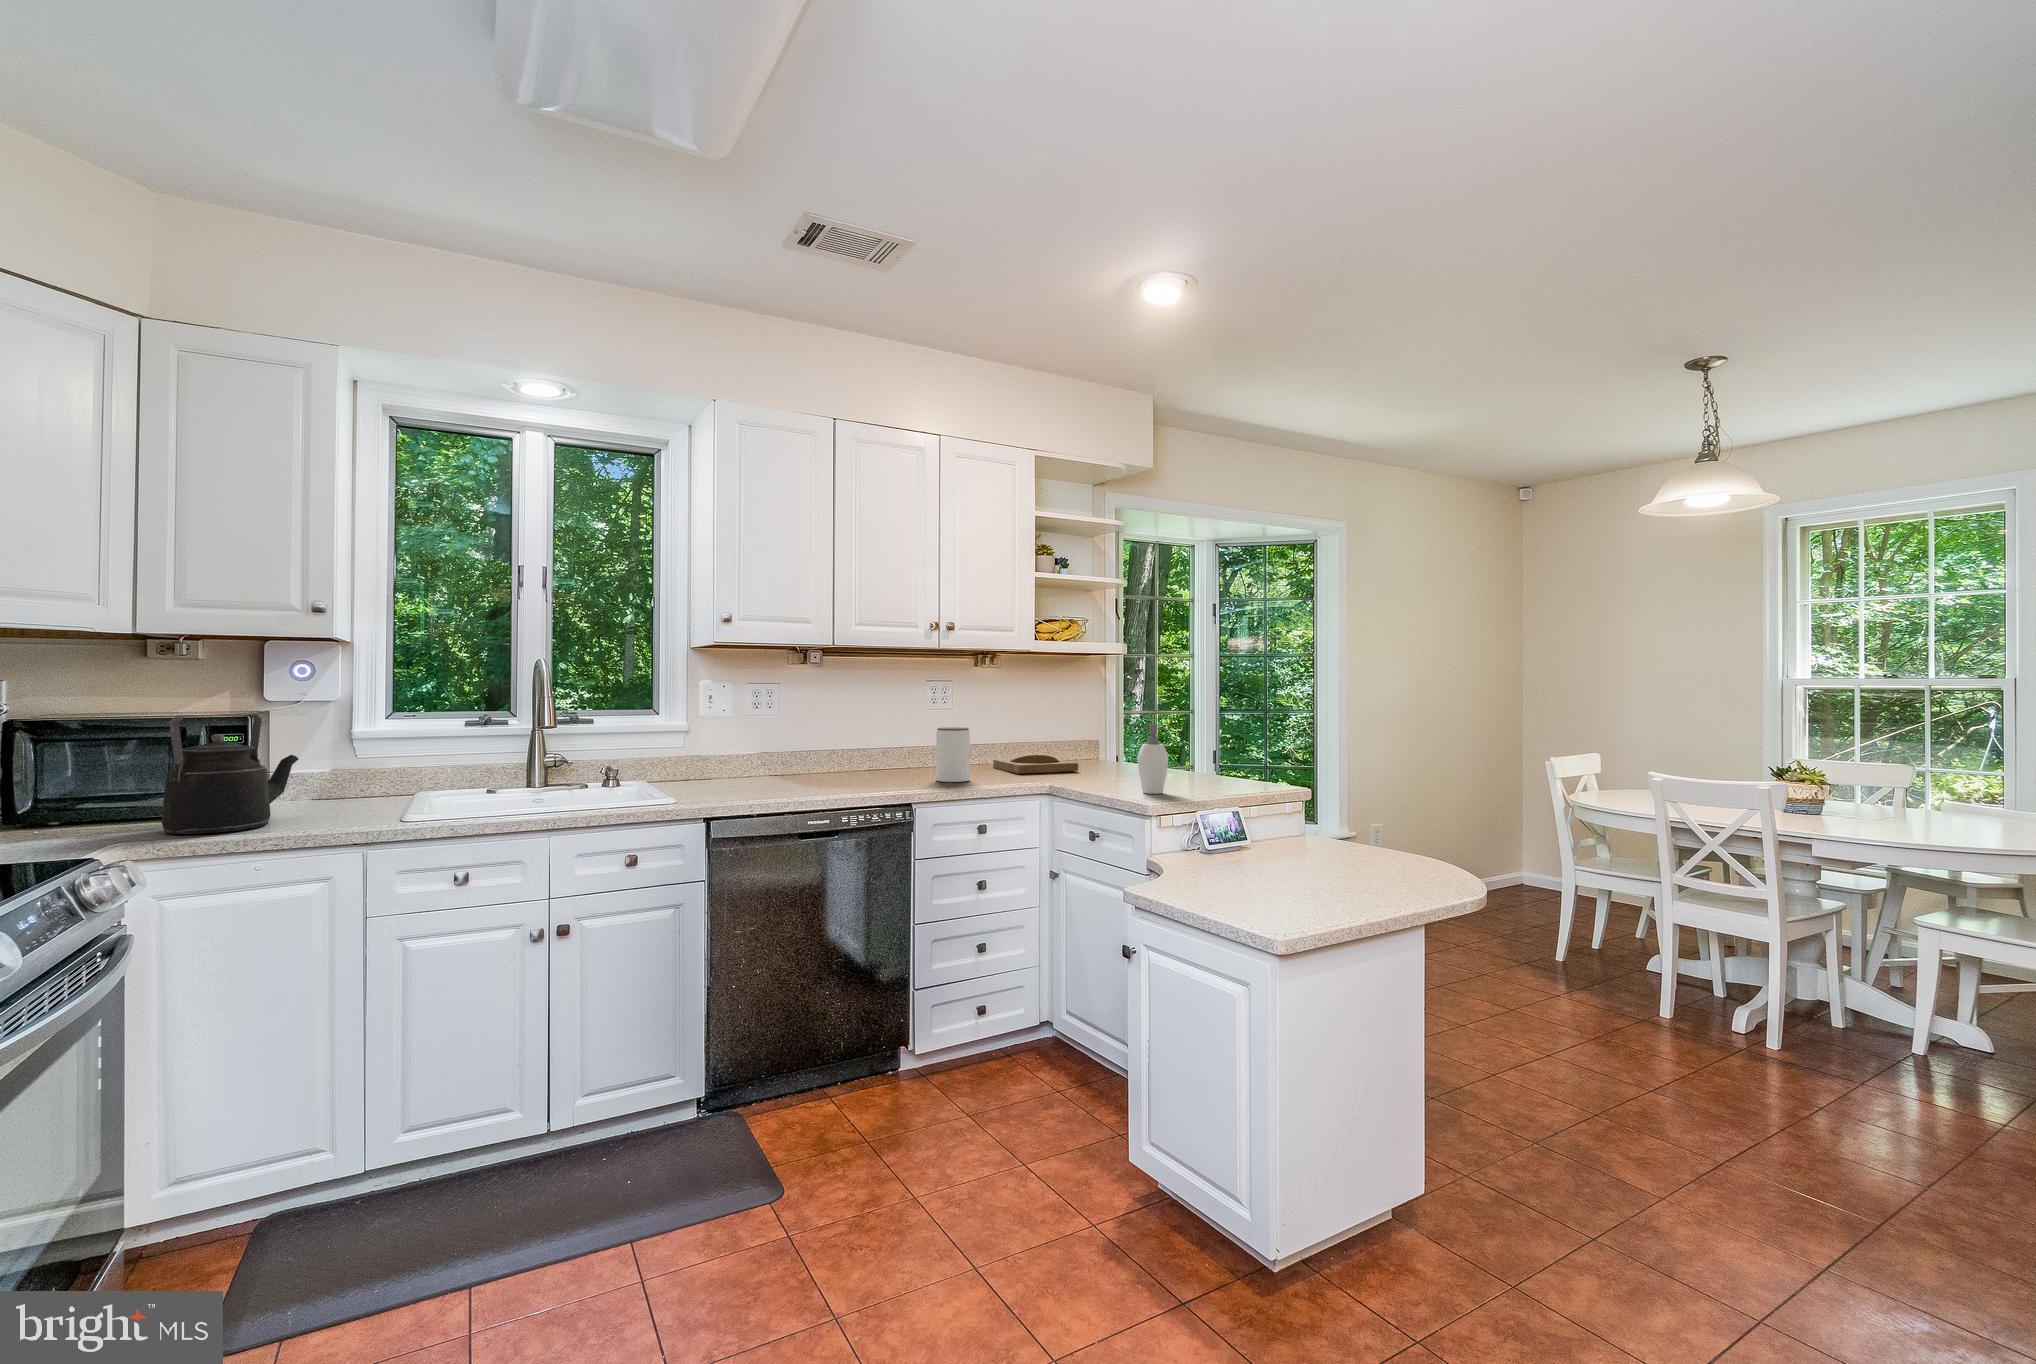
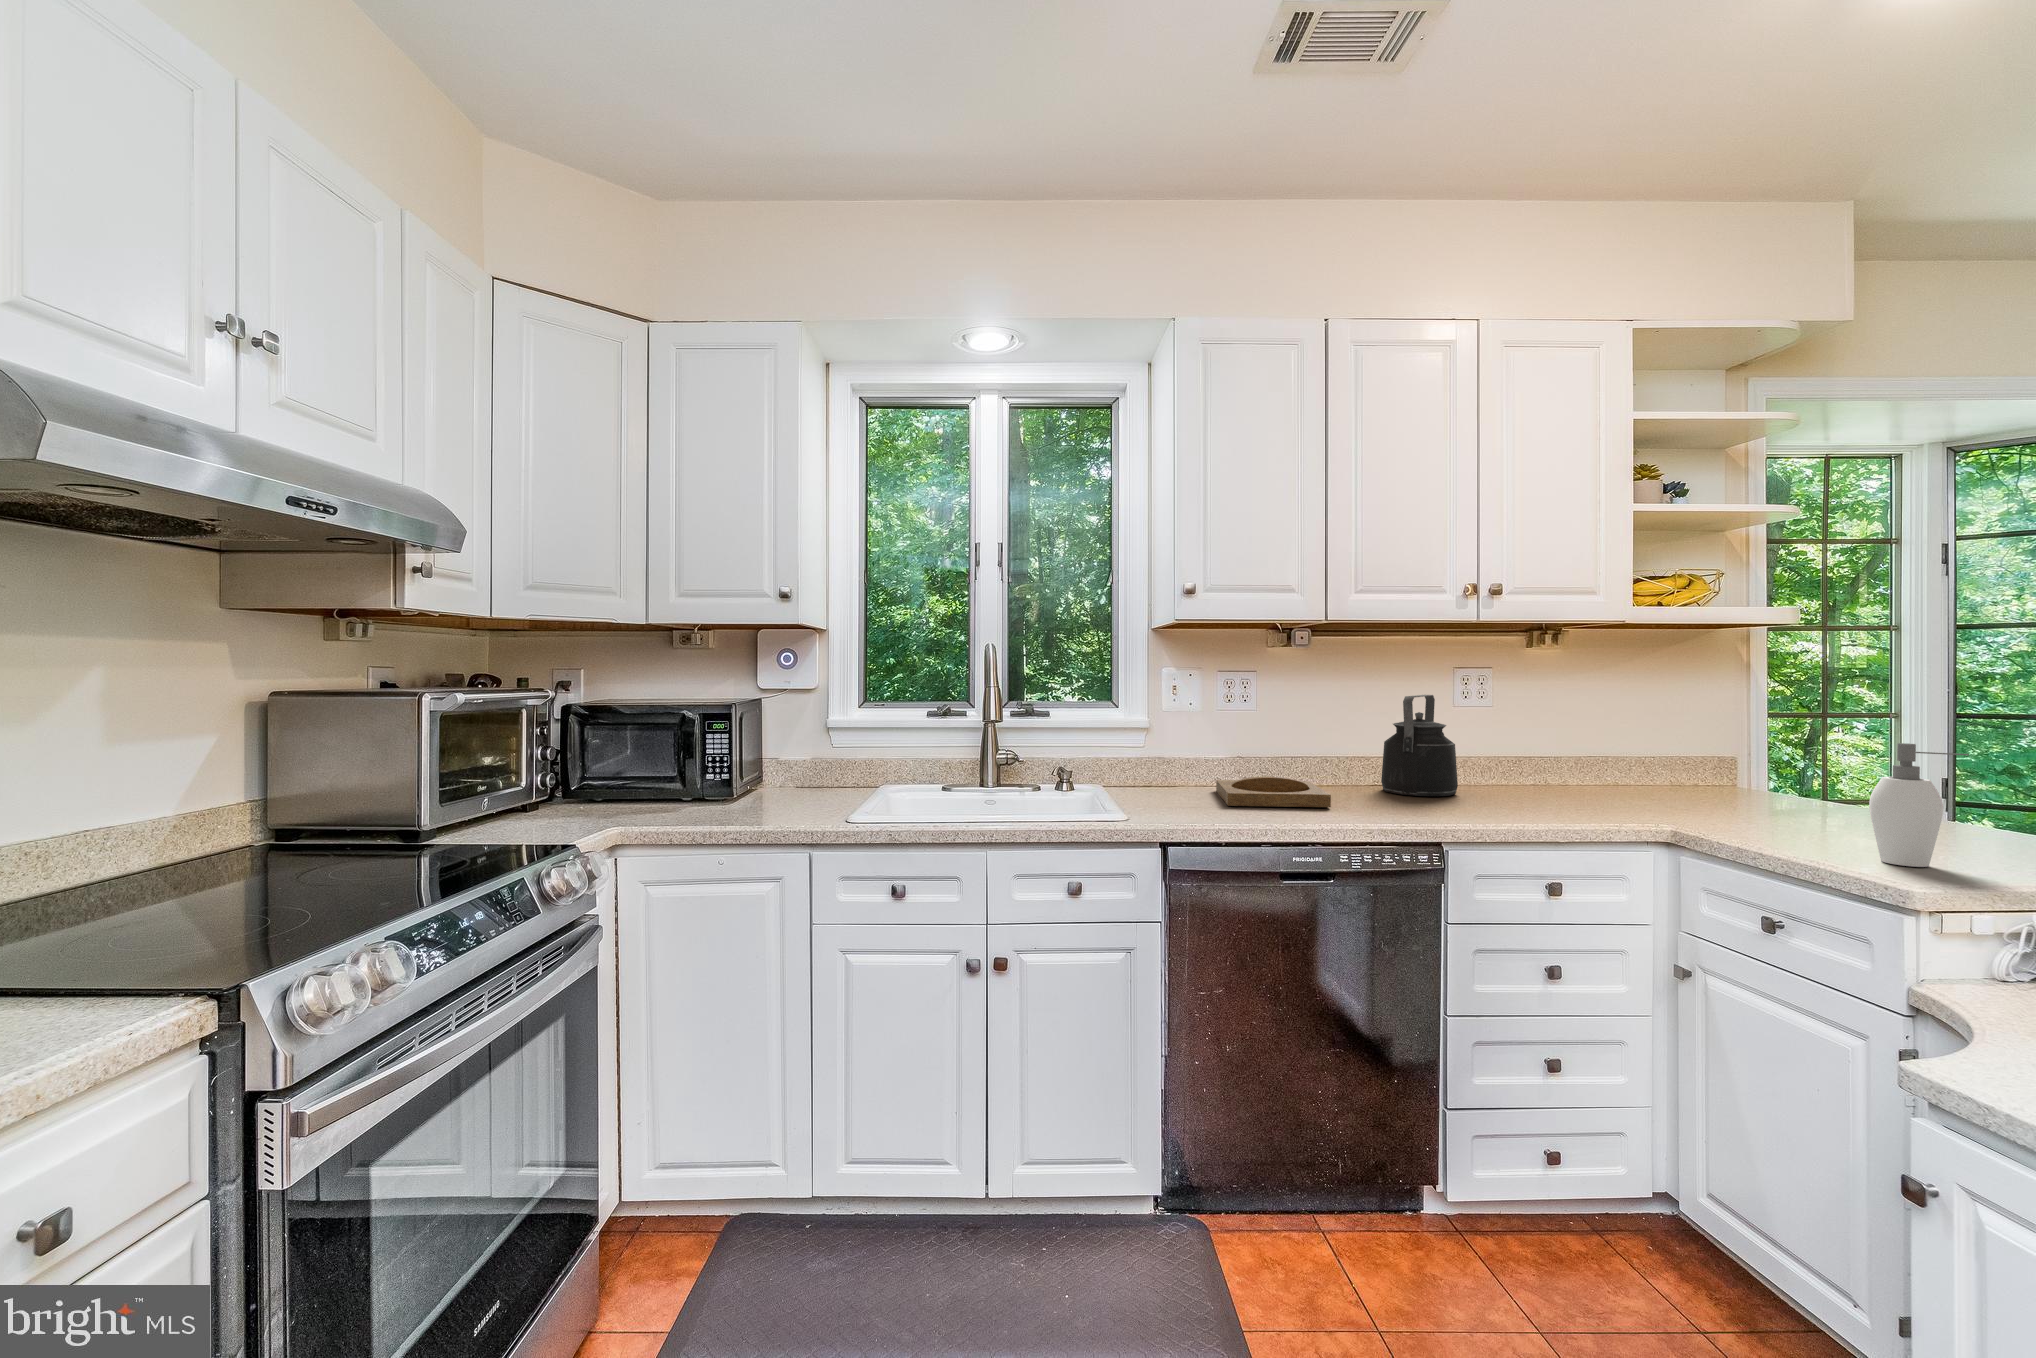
kettle: present [161,713,299,834] -> present [1381,695,1458,796]
jar: present [936,727,970,782] -> none [1475,734,1531,813]
tray: present [993,755,1078,774] -> present [1216,777,1331,807]

